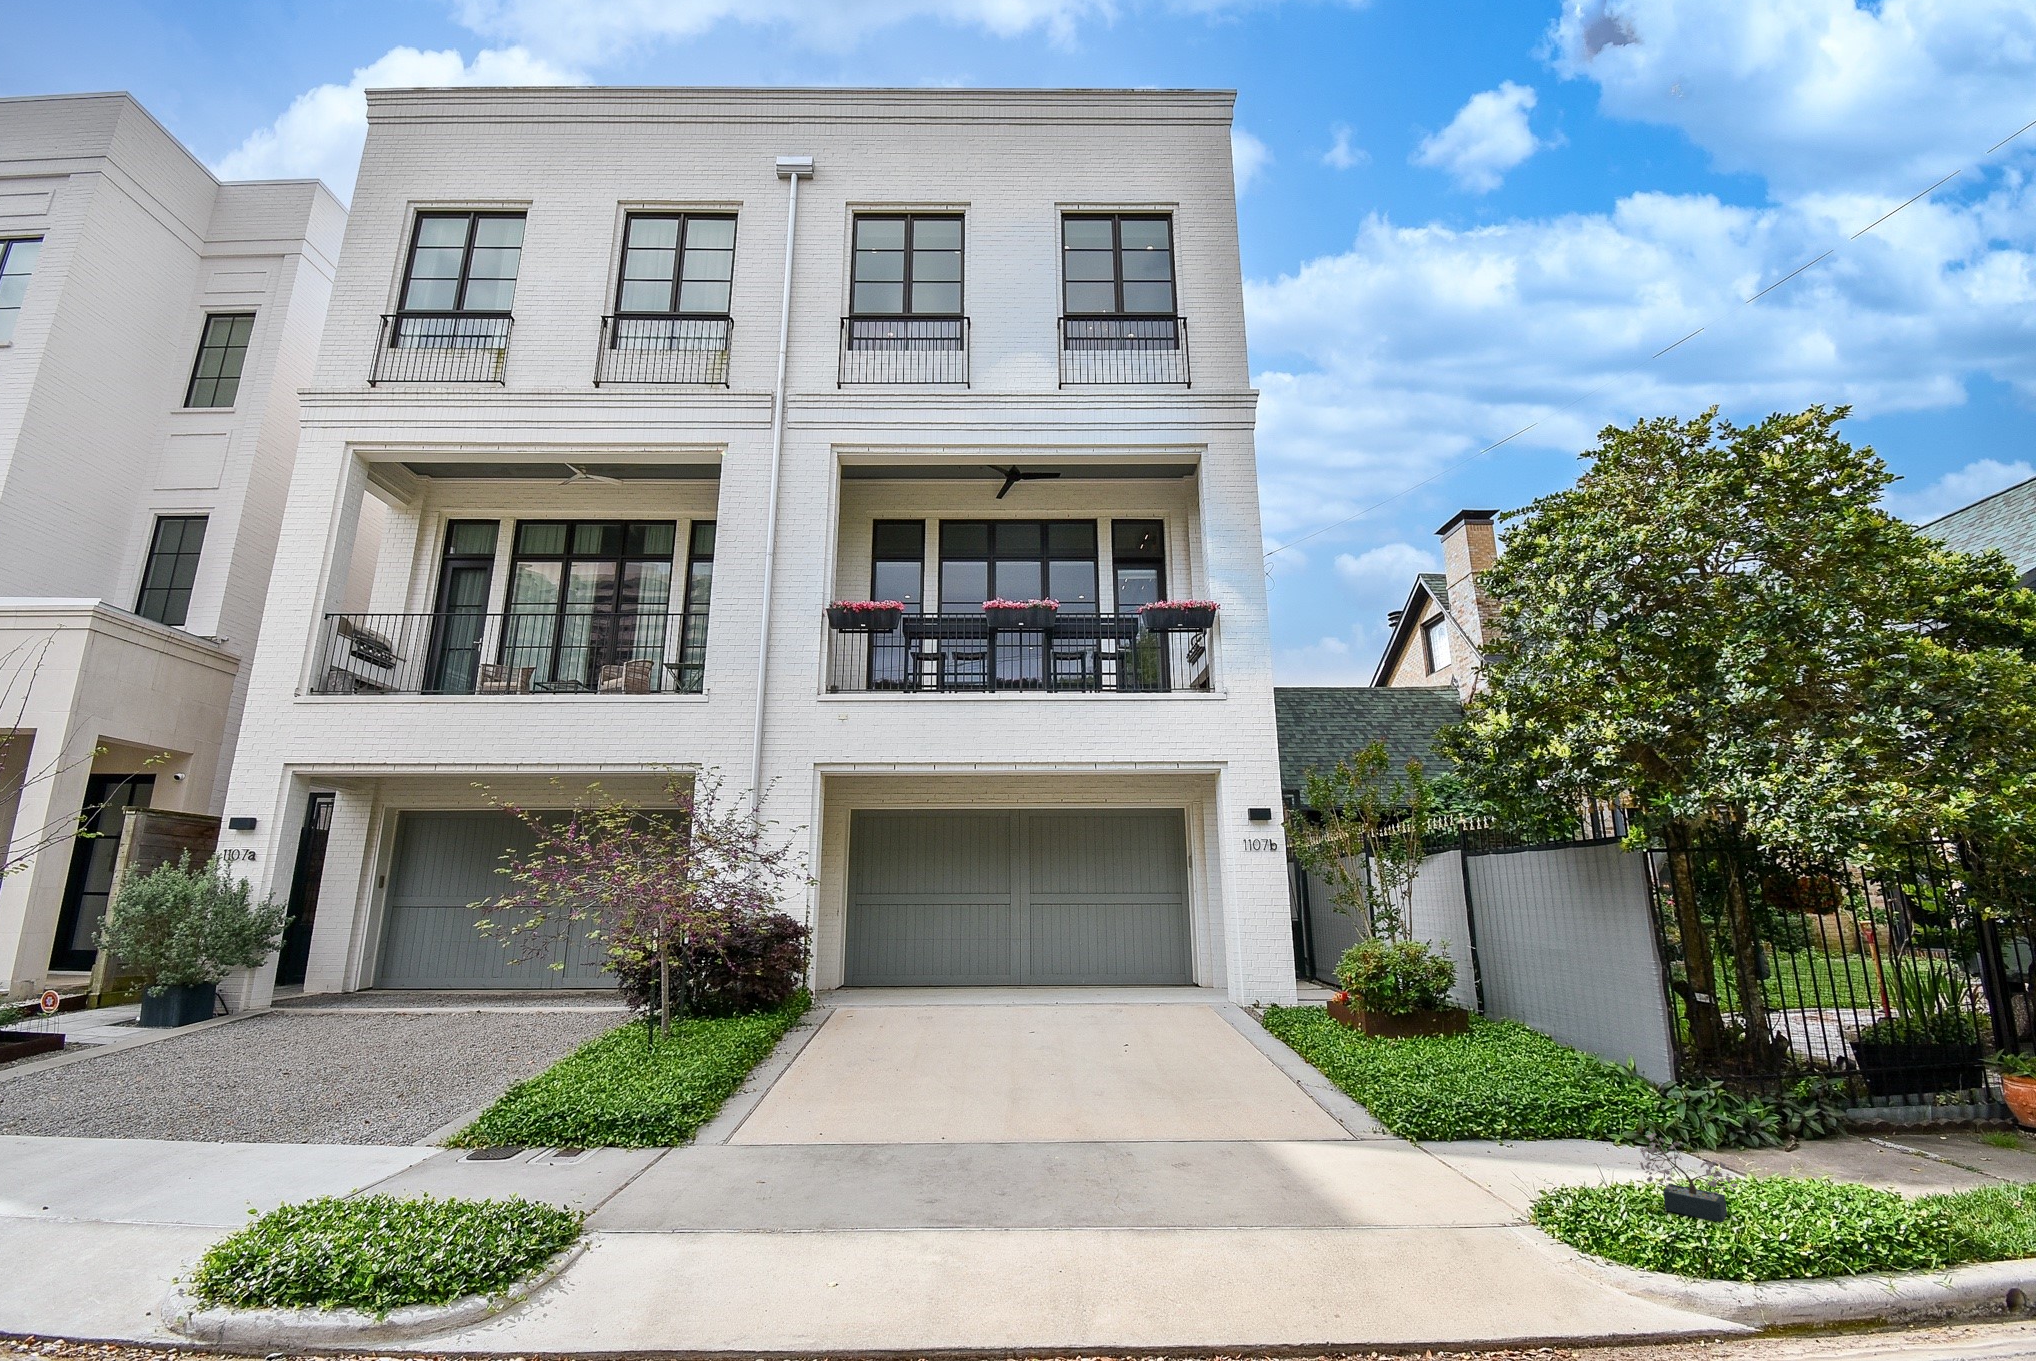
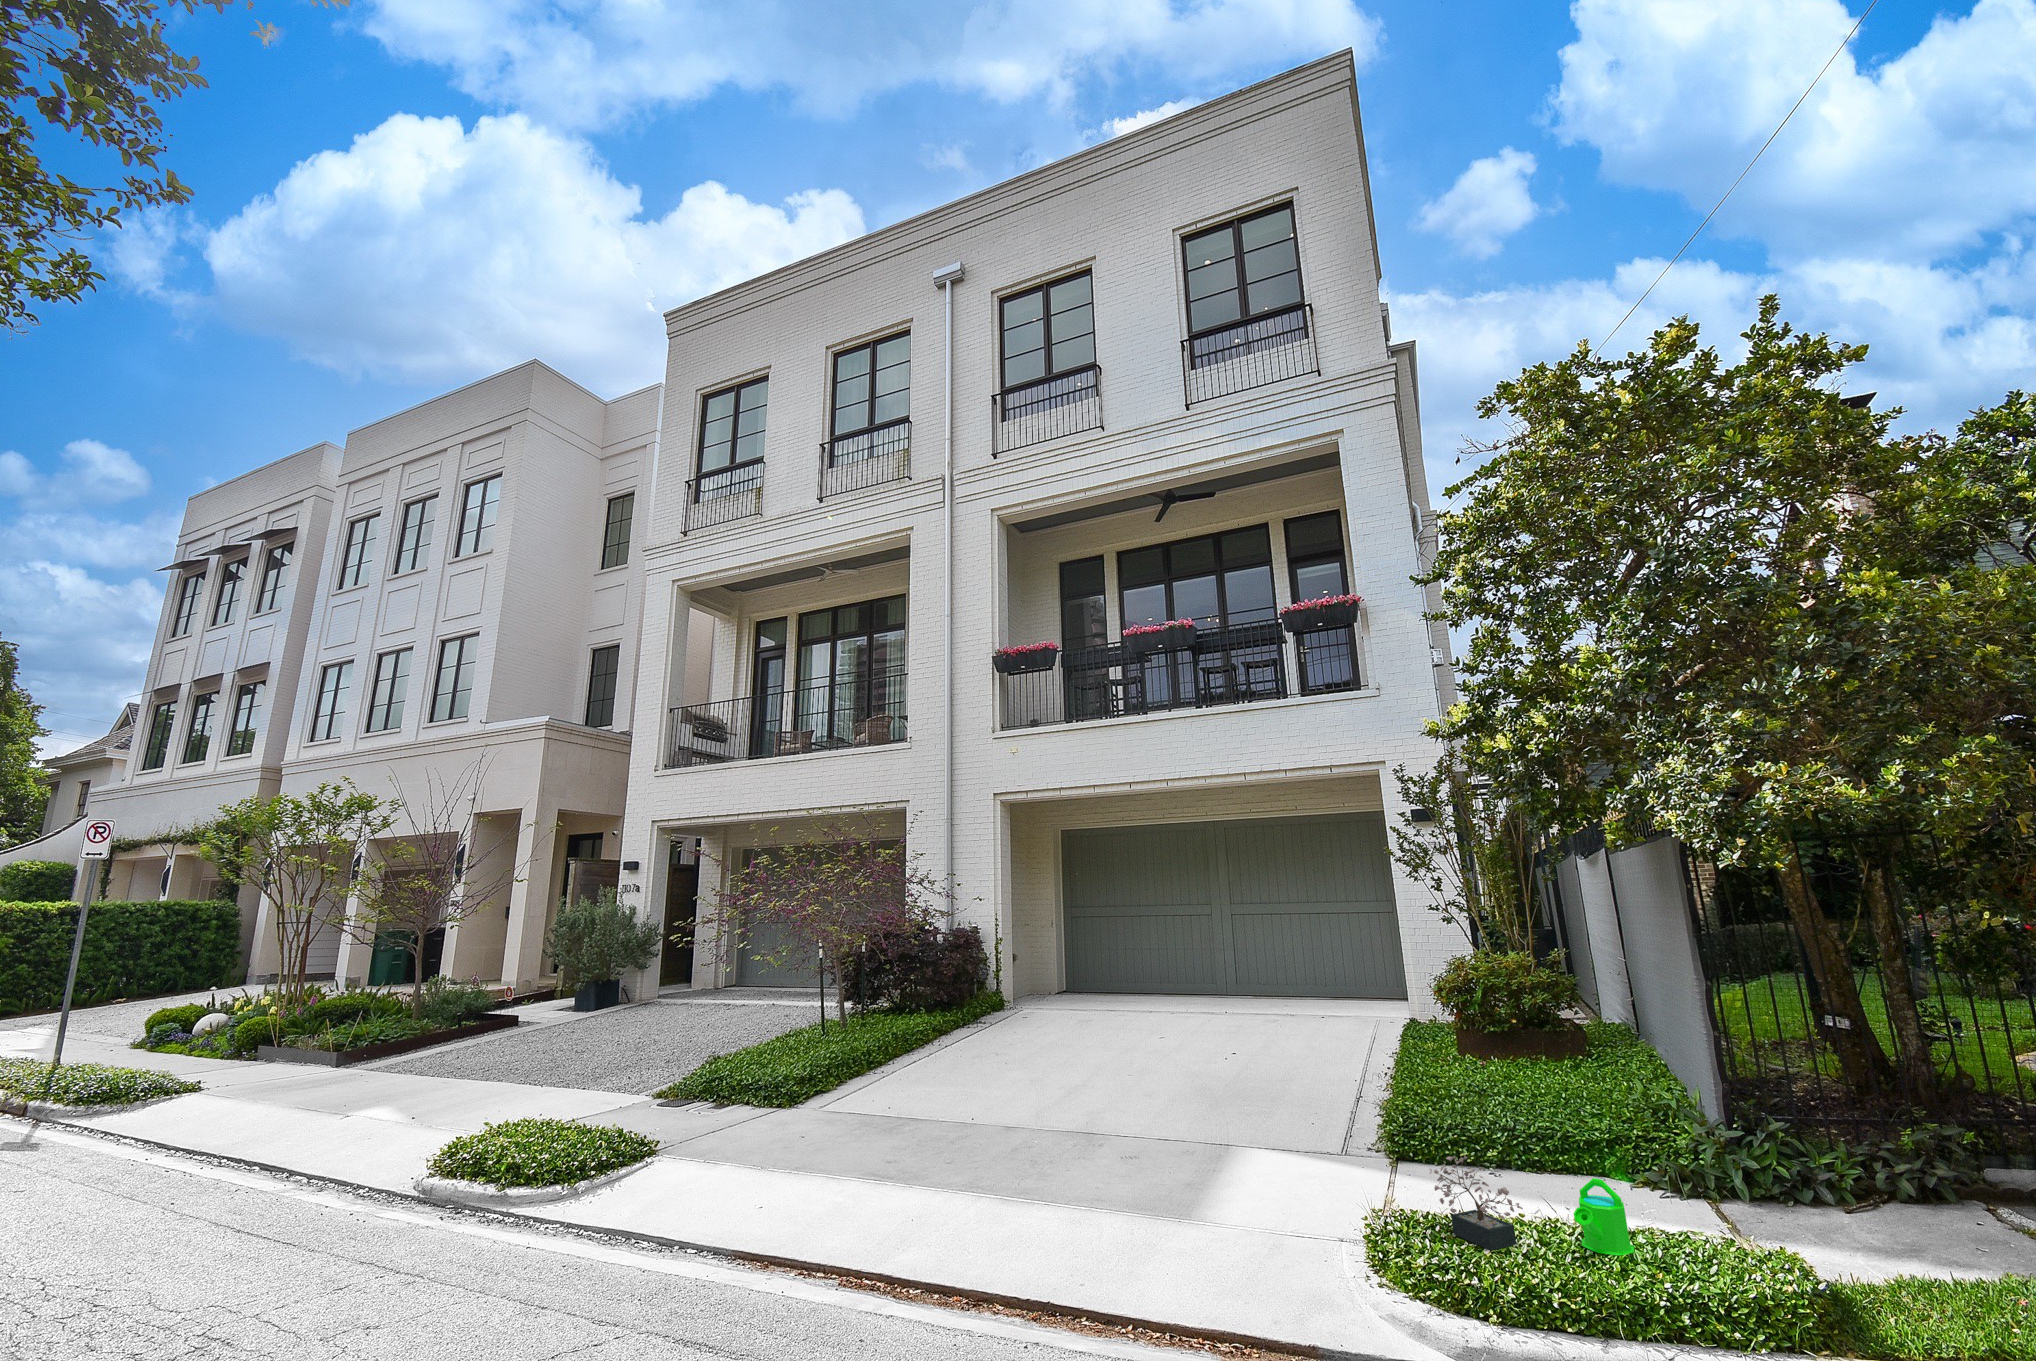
watering can: none [1762,1144,1821,1213] -> present [1573,1178,1634,1256]

